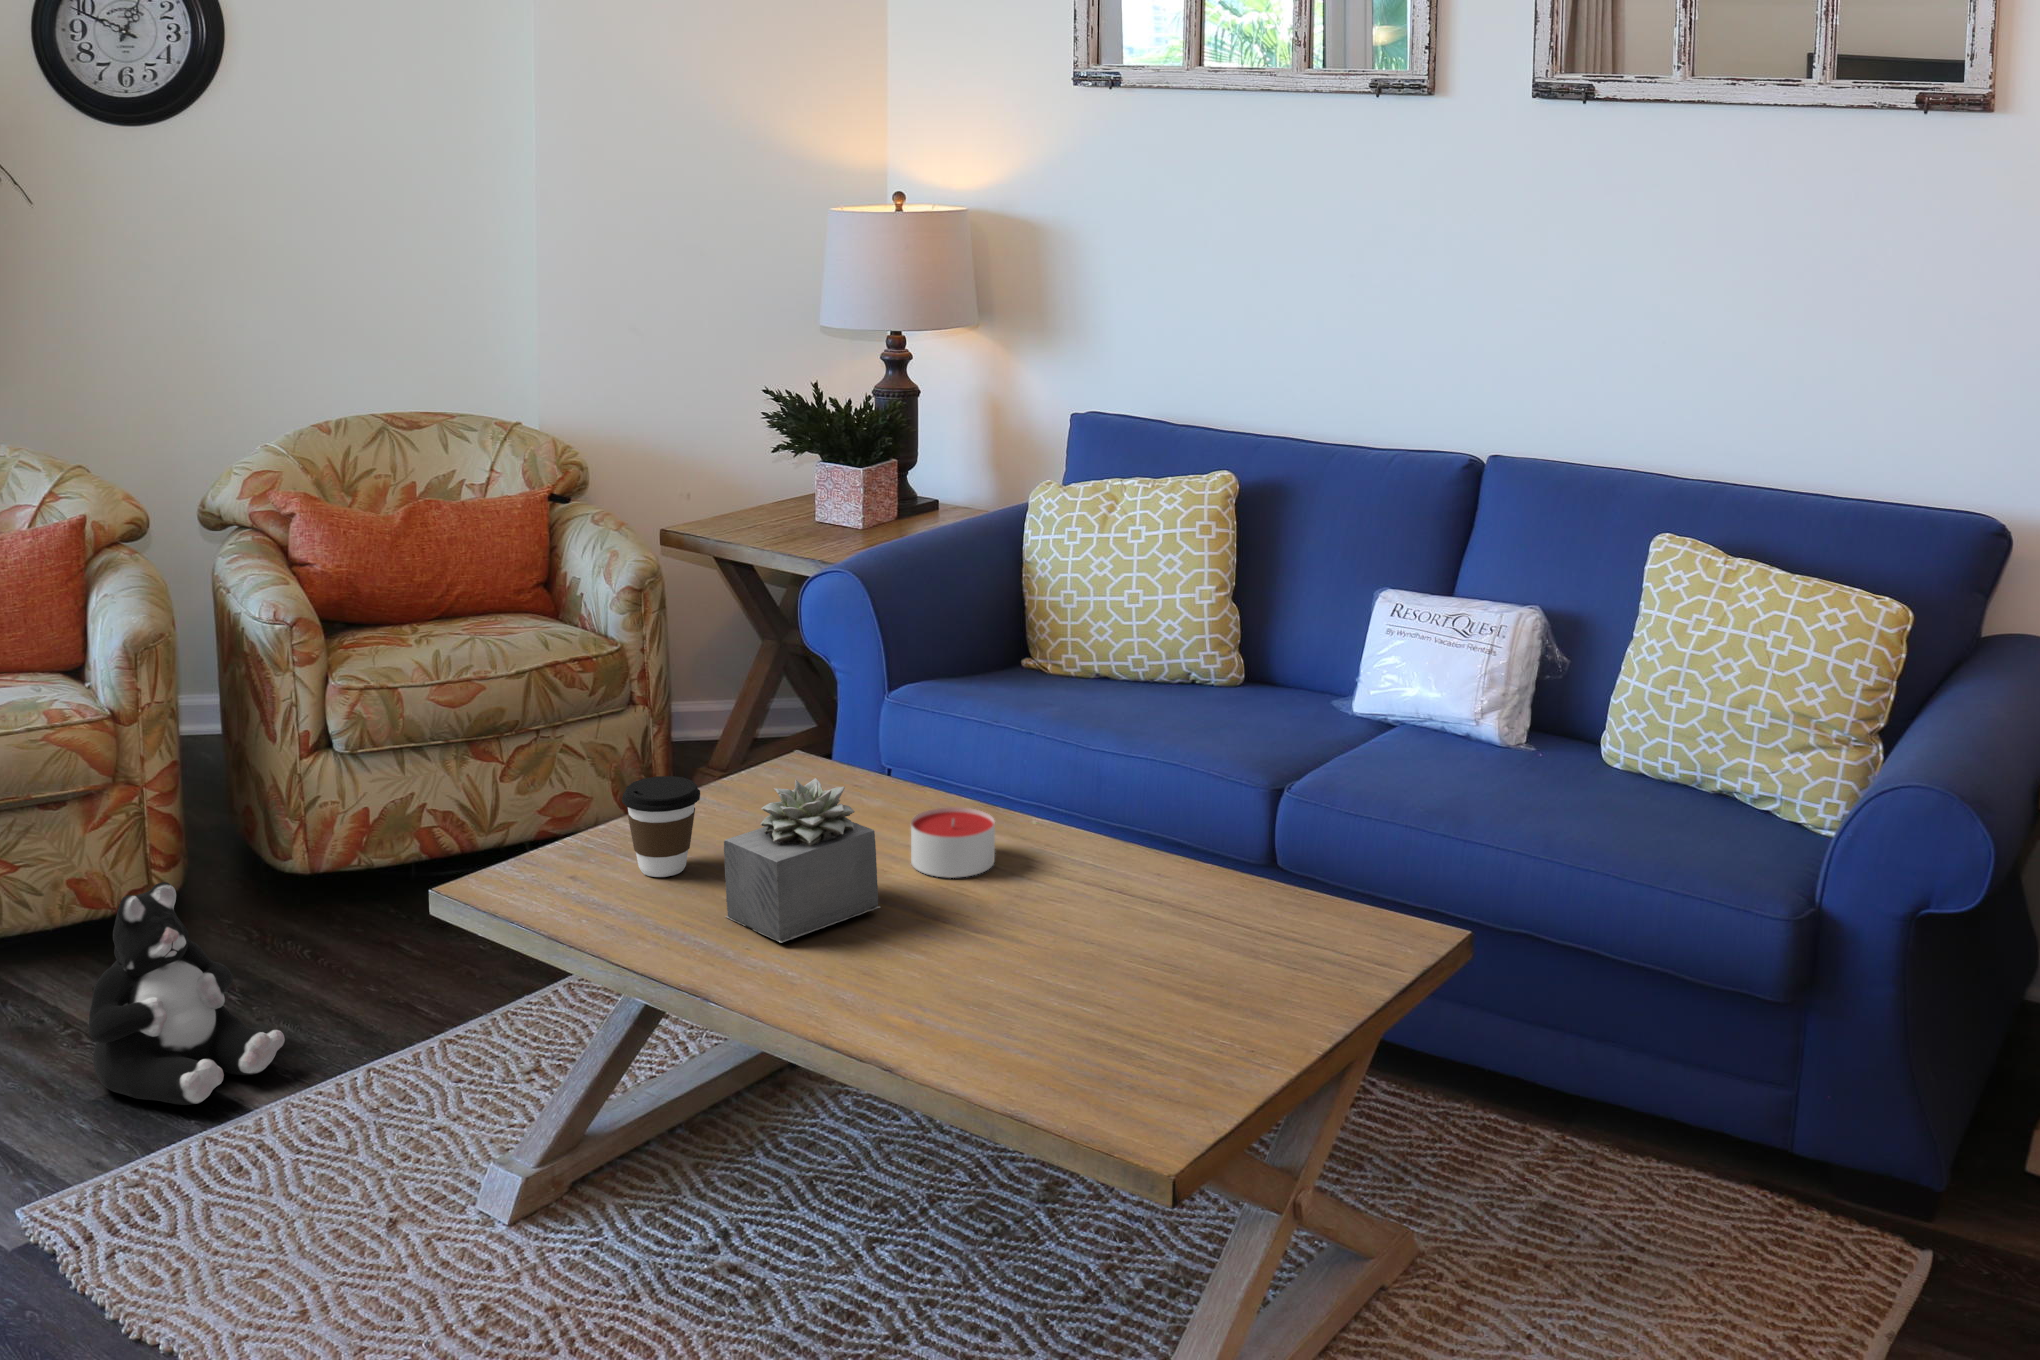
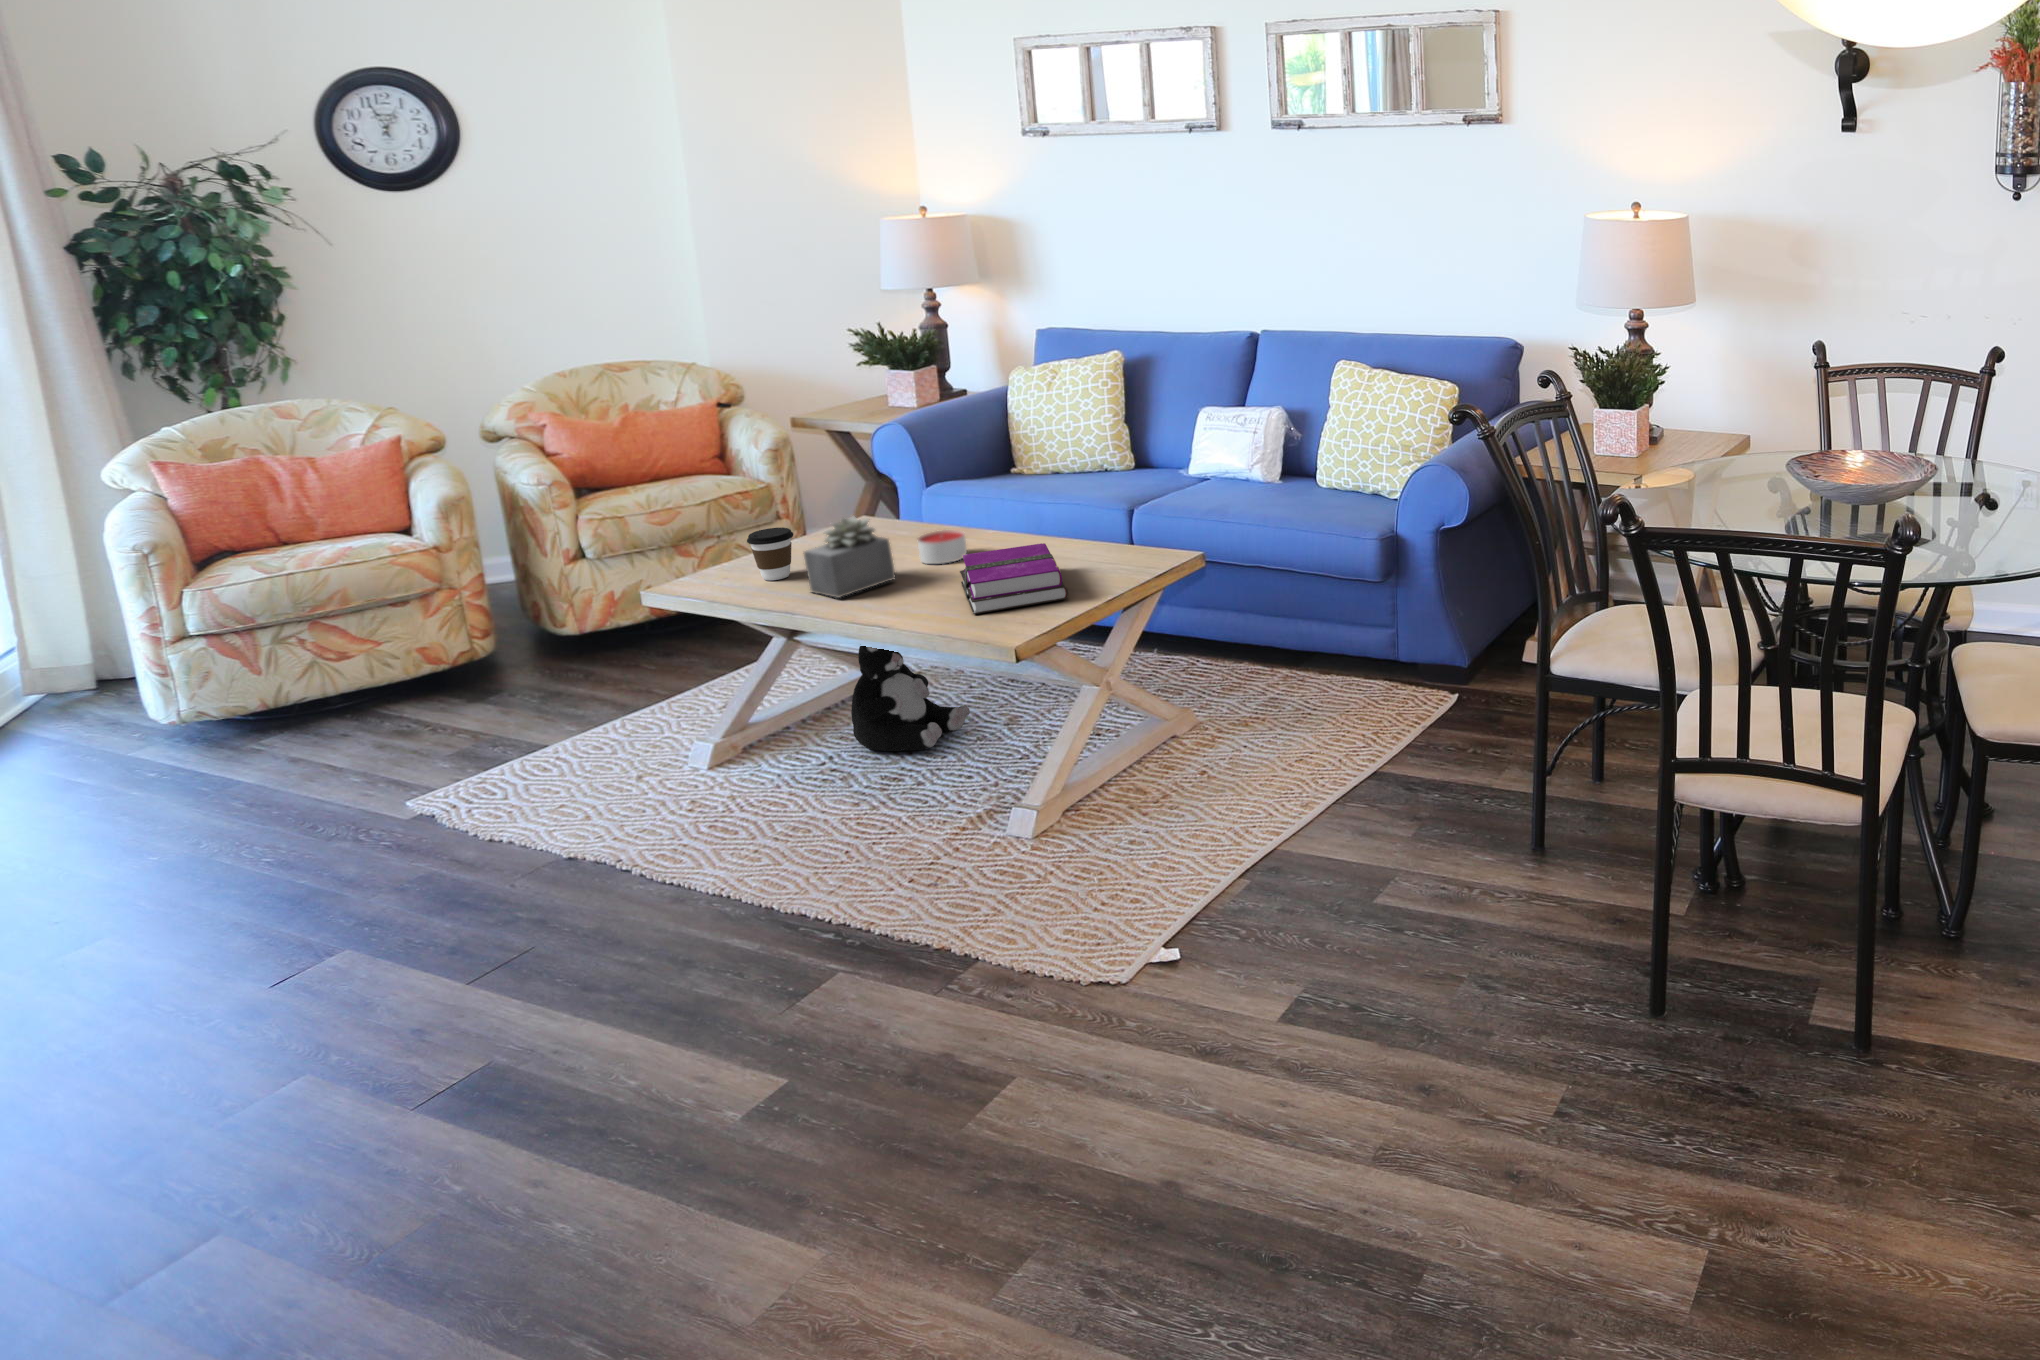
hardback book: none [999,871,1221,1027] -> present [960,543,1068,614]
plush toy: present [89,882,285,1105] -> present [851,646,970,751]

